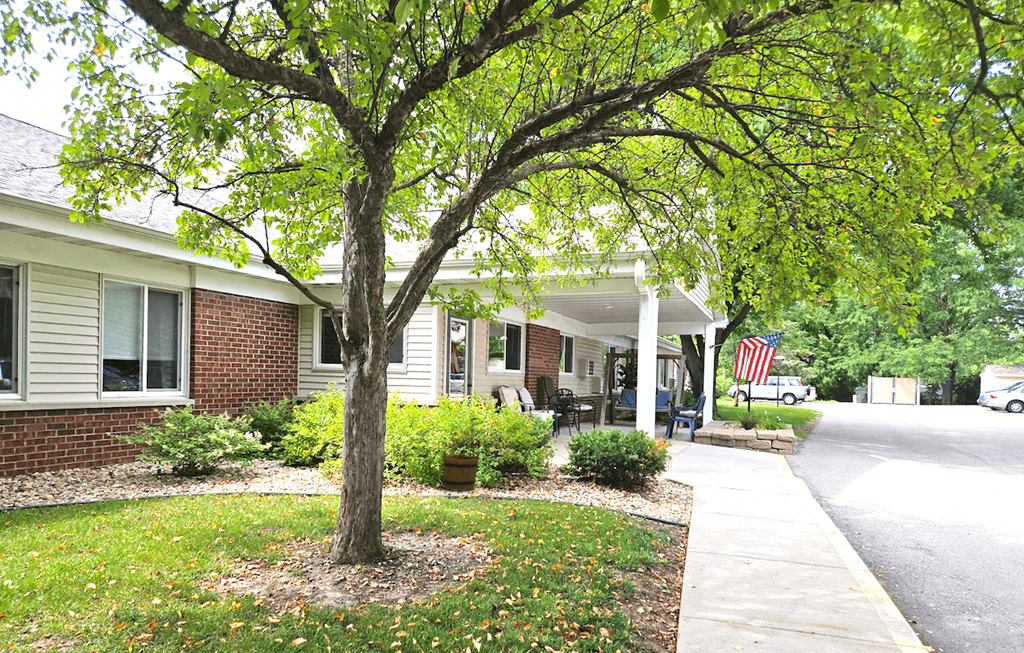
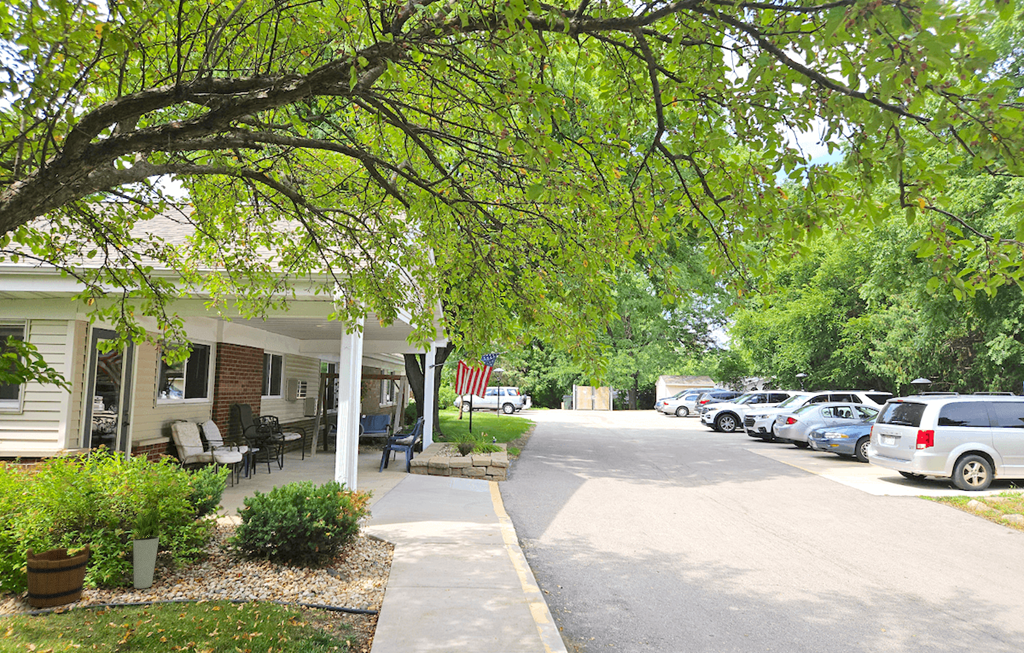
planter: none [502,431,523,489] -> present [133,508,163,588]

